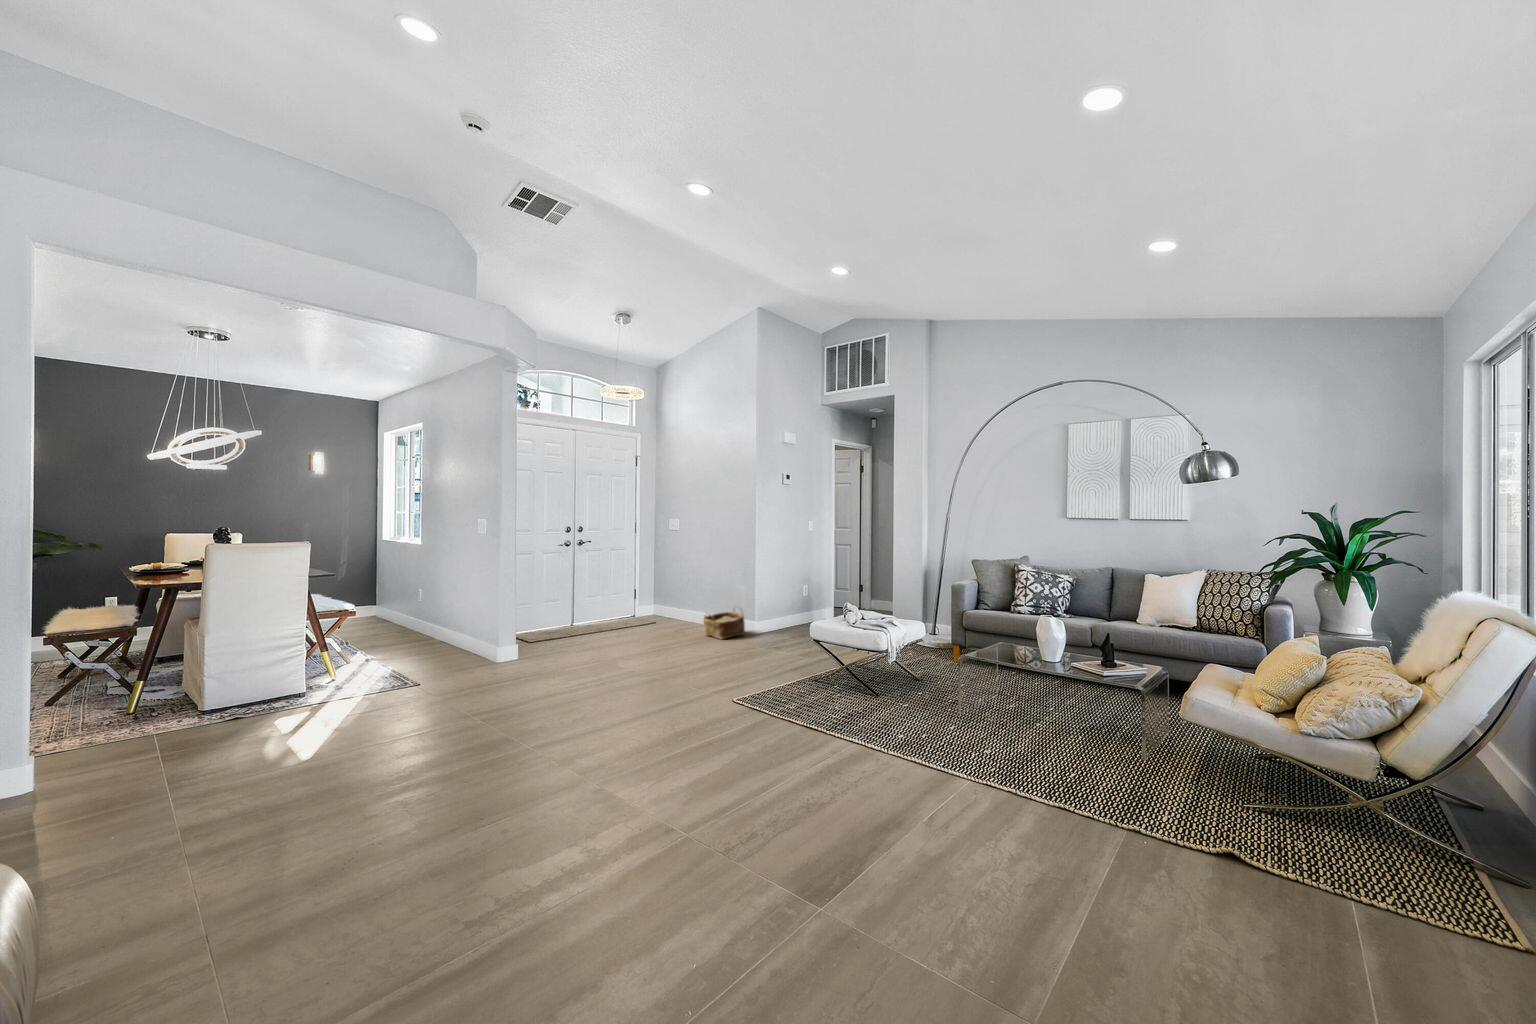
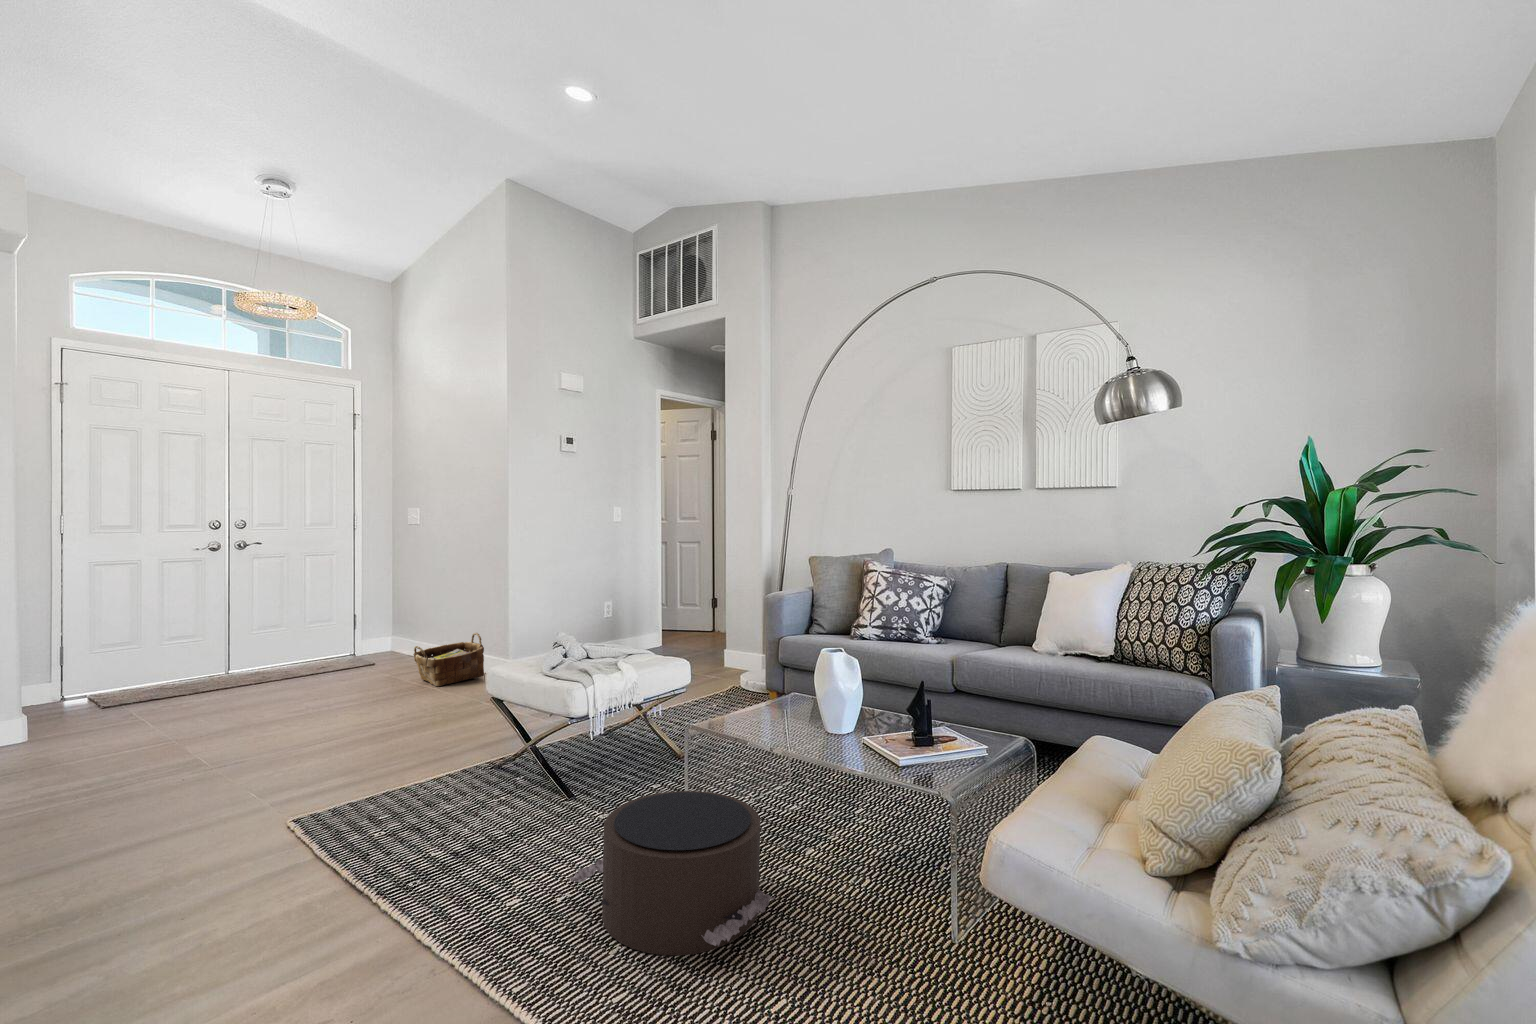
pouf: none [930,689,1043,761] -> present [570,791,775,955]

